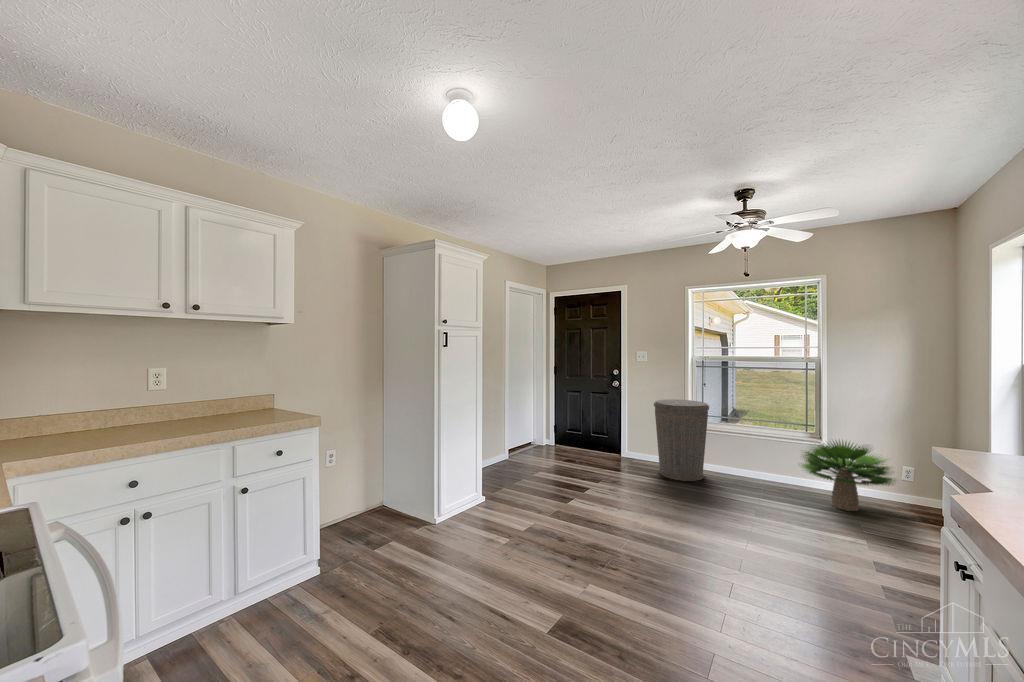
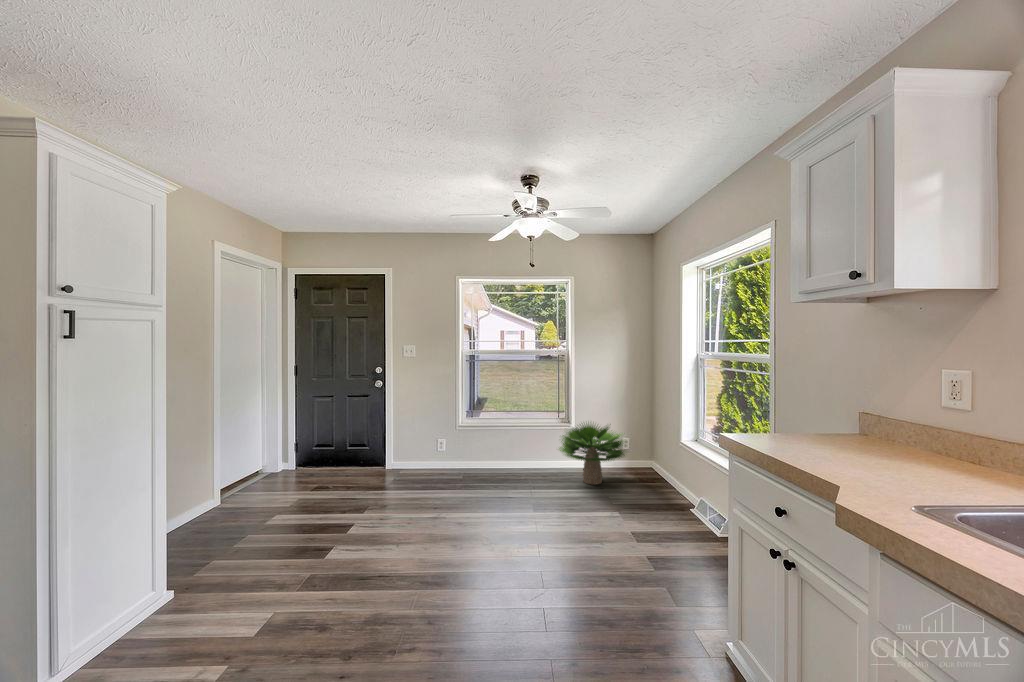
trash can: present [654,399,709,481] -> none [423,397,479,486]

